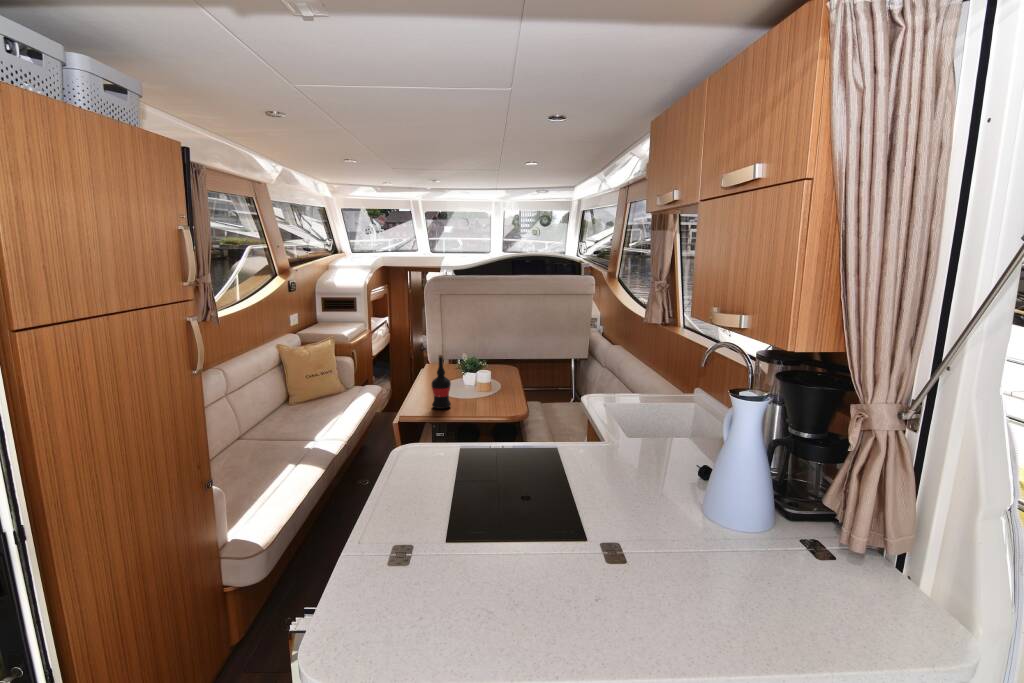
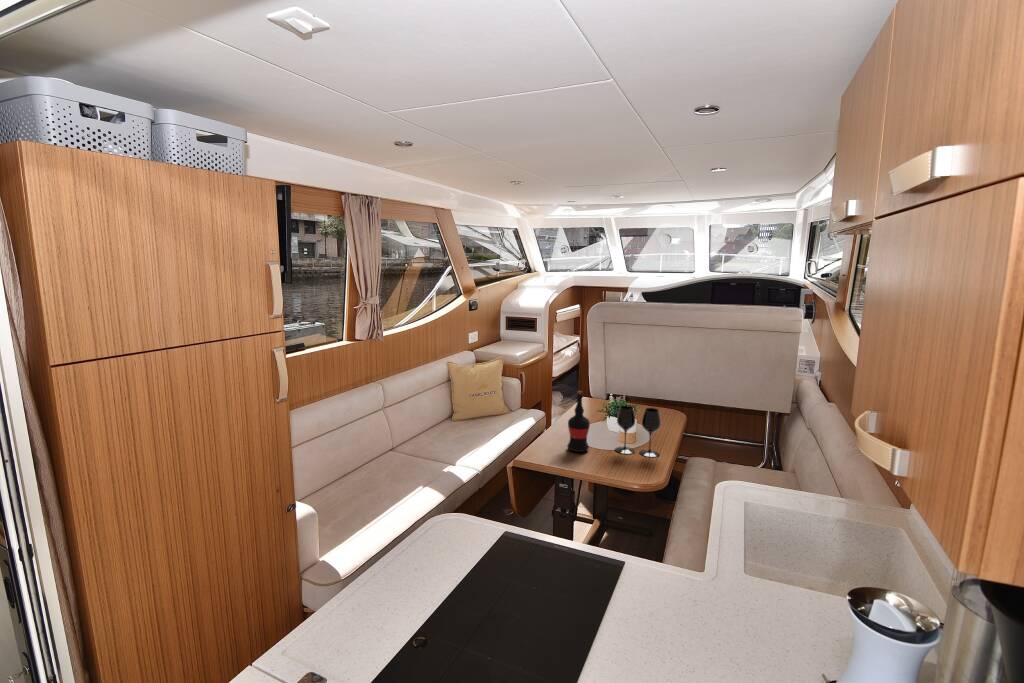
wine glass: none [472,364,509,405] -> present [615,406,661,457]

